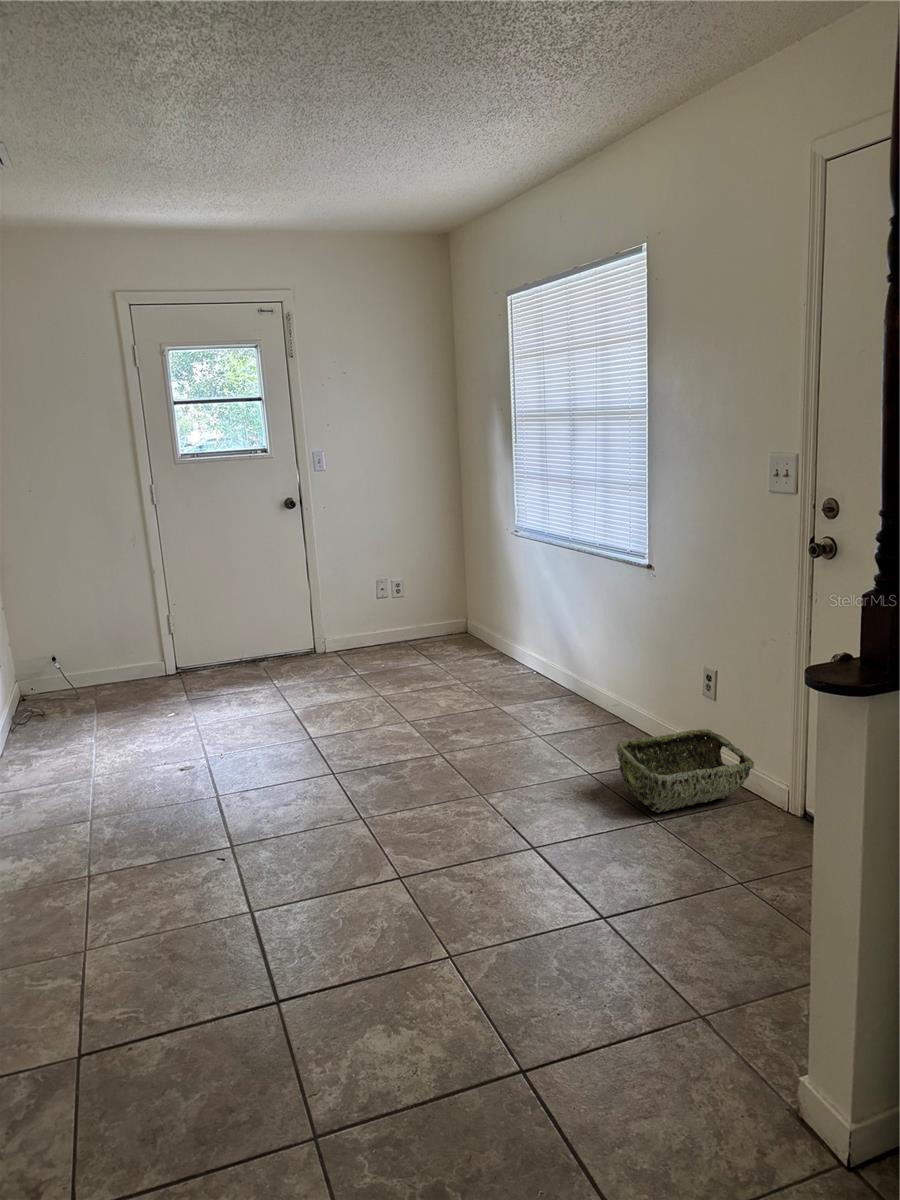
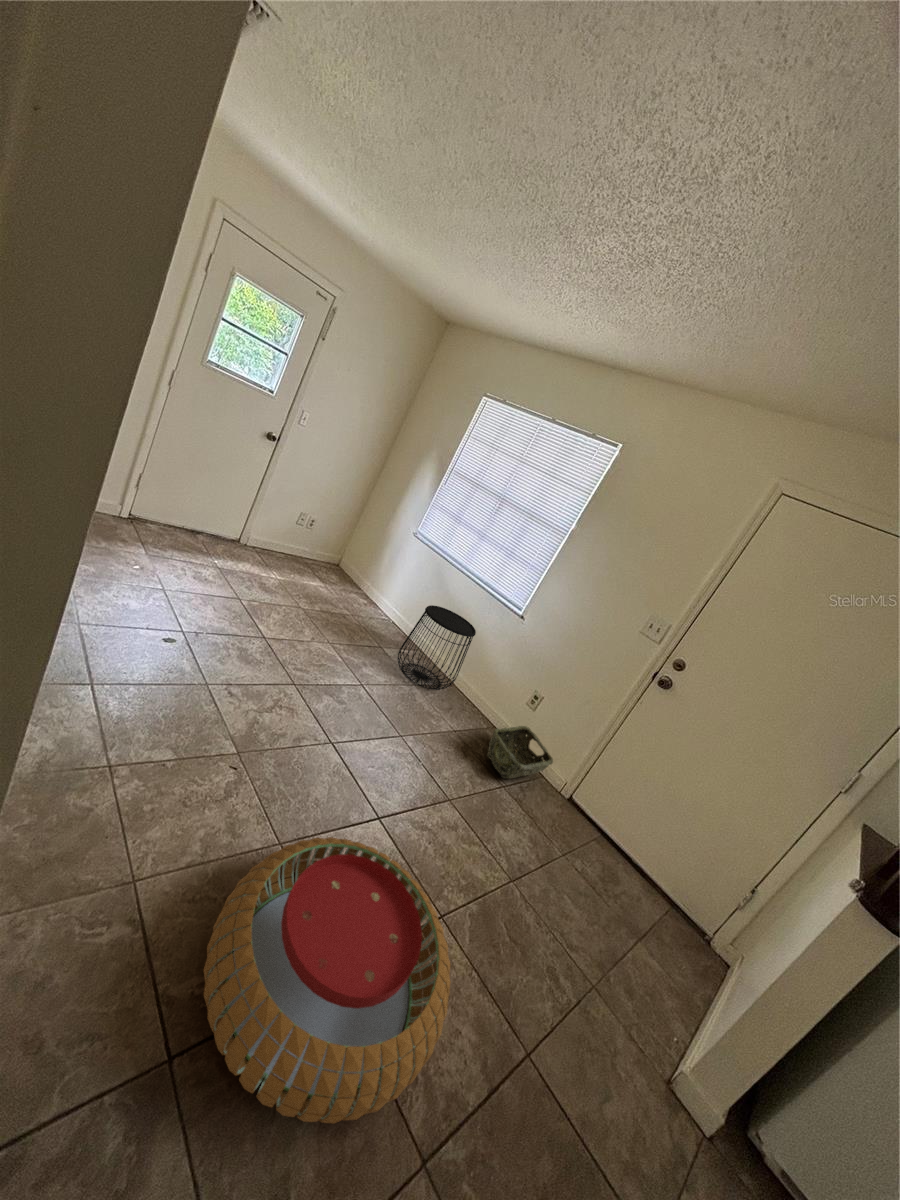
side table: none [506,611,610,738] -> present [398,605,476,690]
pouf: none [98,870,398,1090] -> present [204,837,450,1123]

